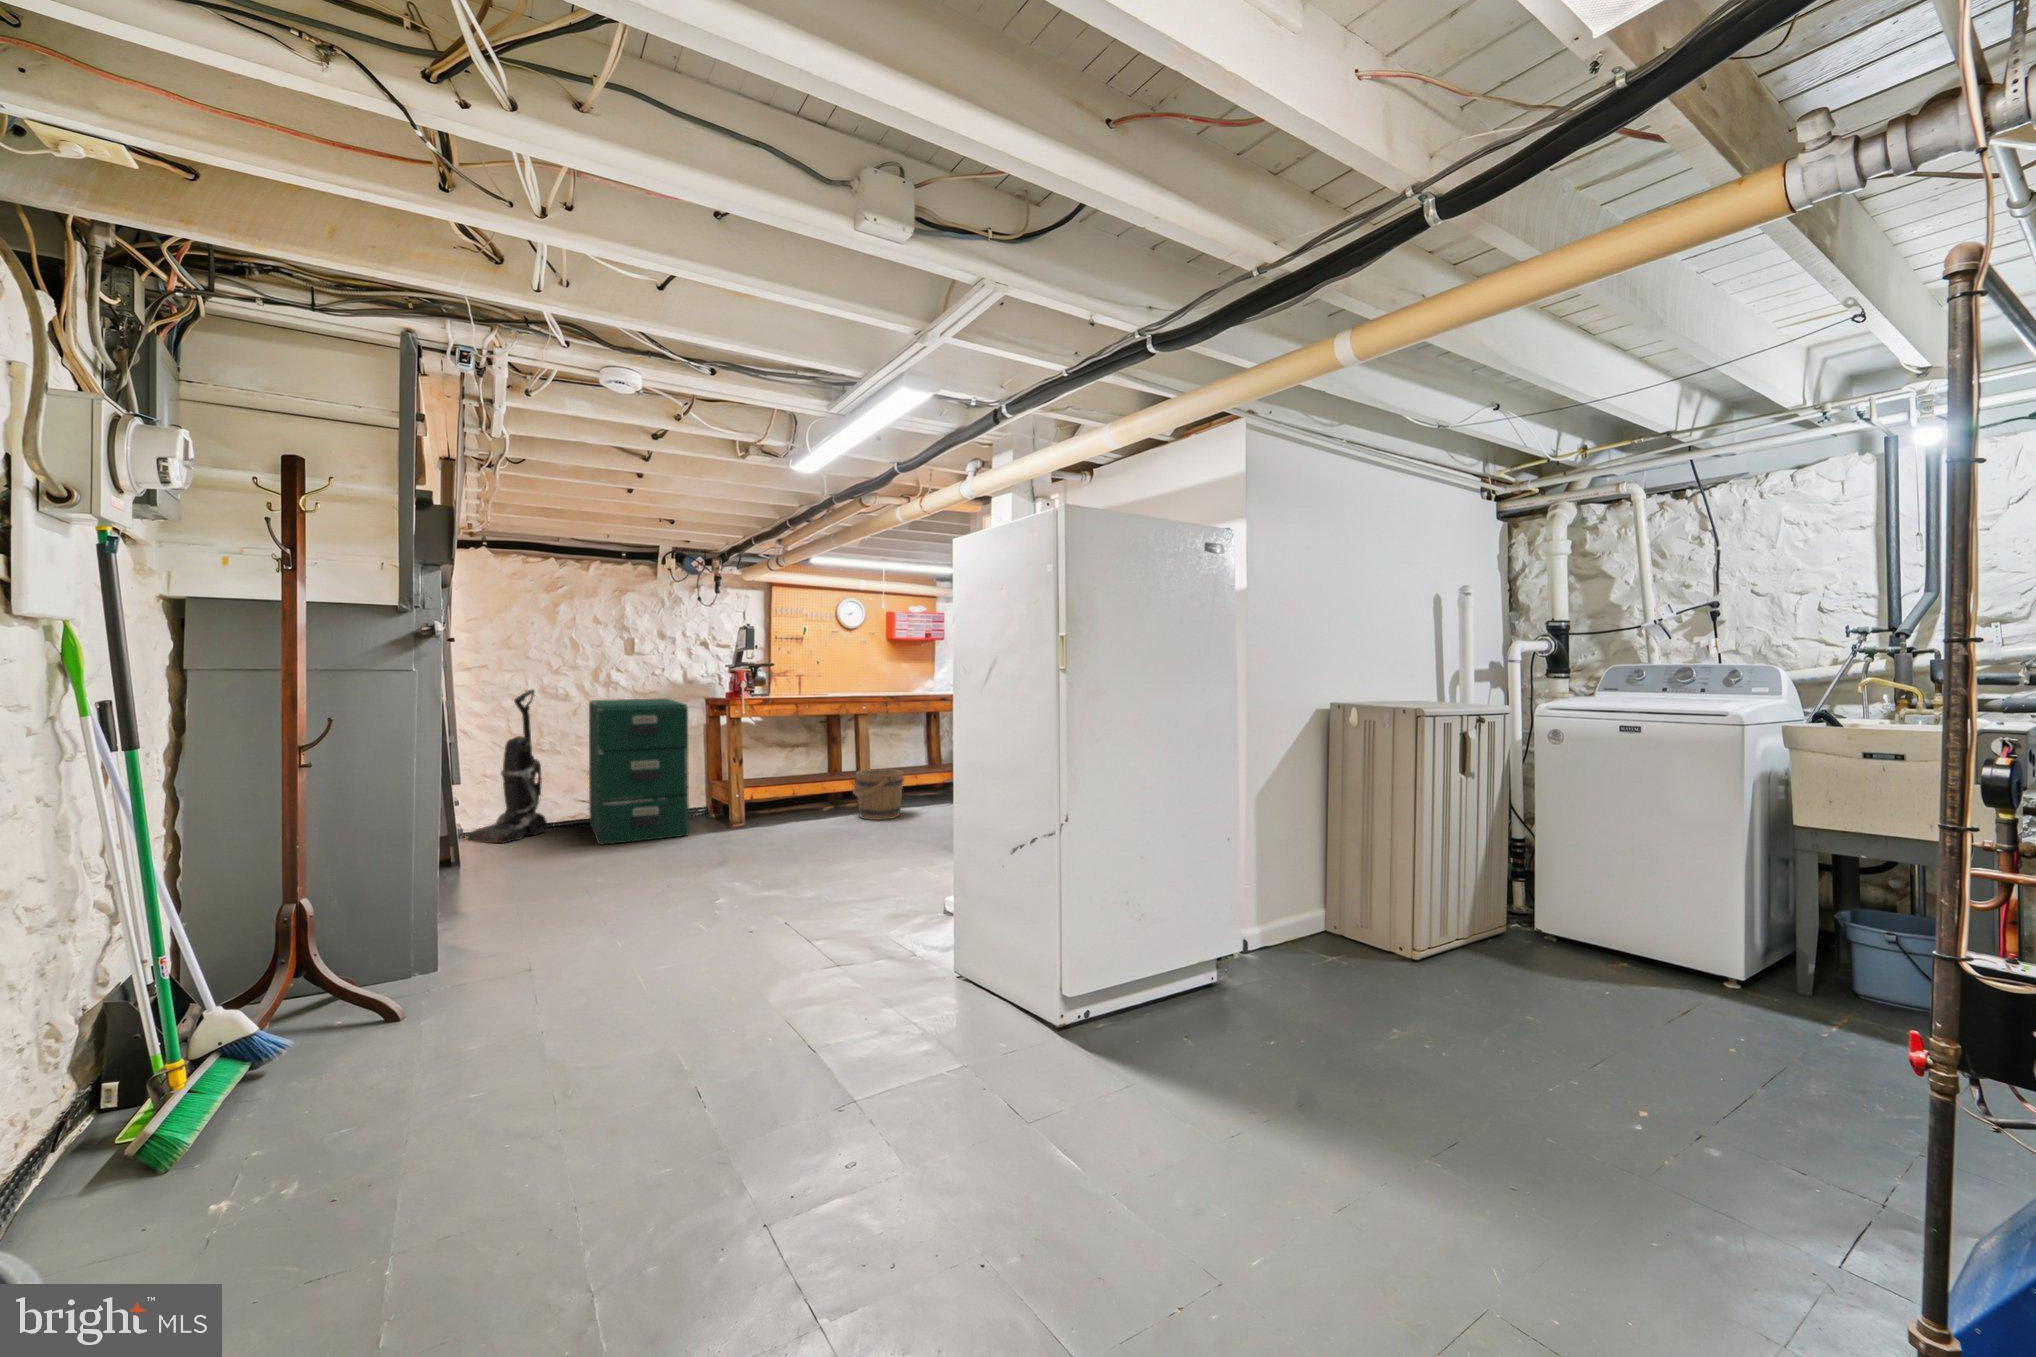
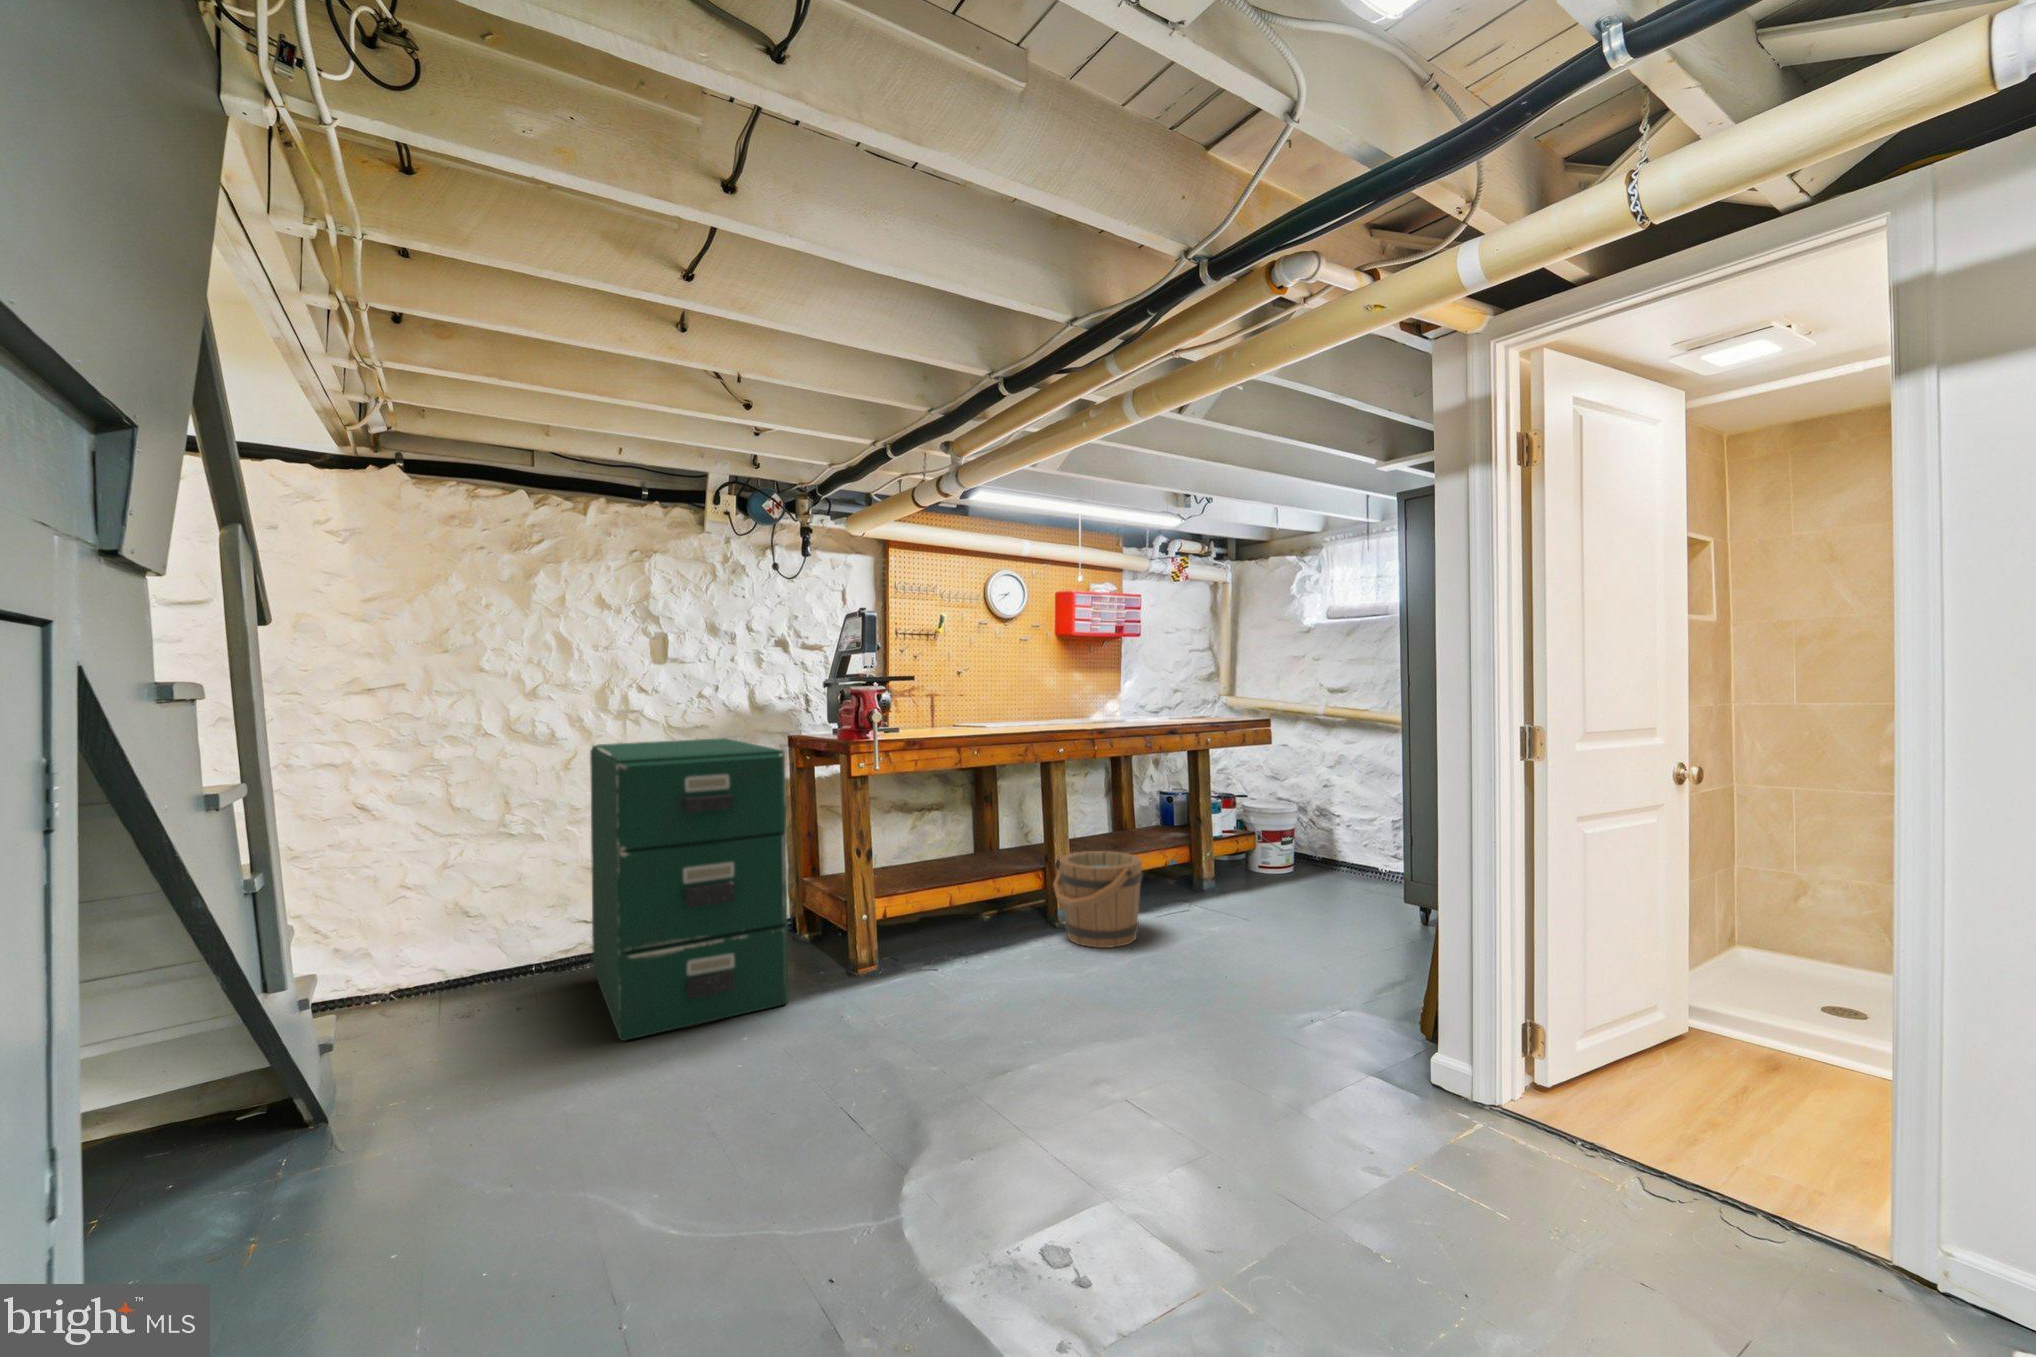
vacuum cleaner: present [468,689,547,843] -> none [356,728,515,1039]

